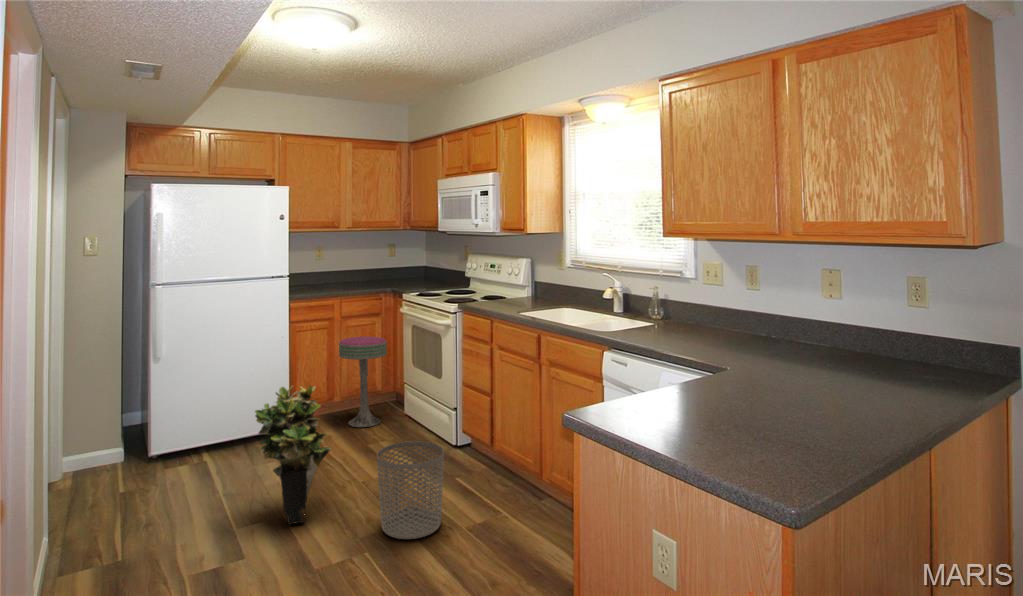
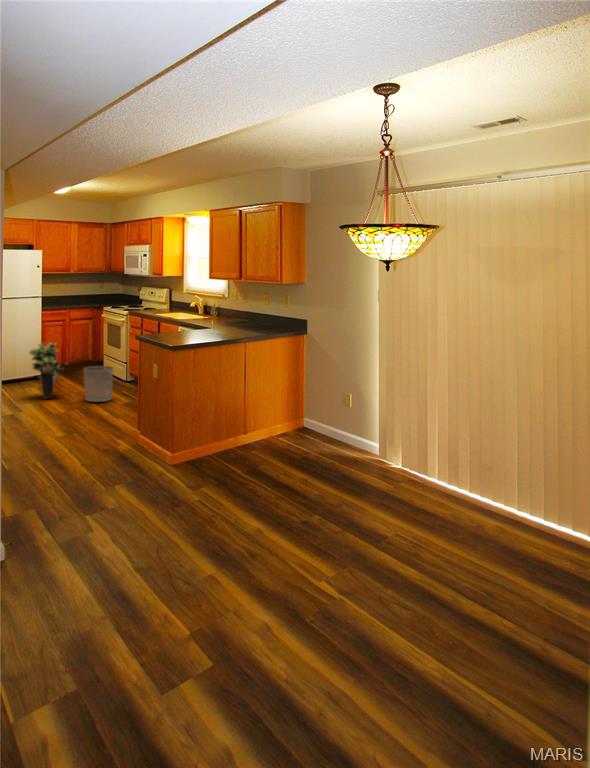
bar stool: present [339,337,387,427] -> none [69,330,95,376]

